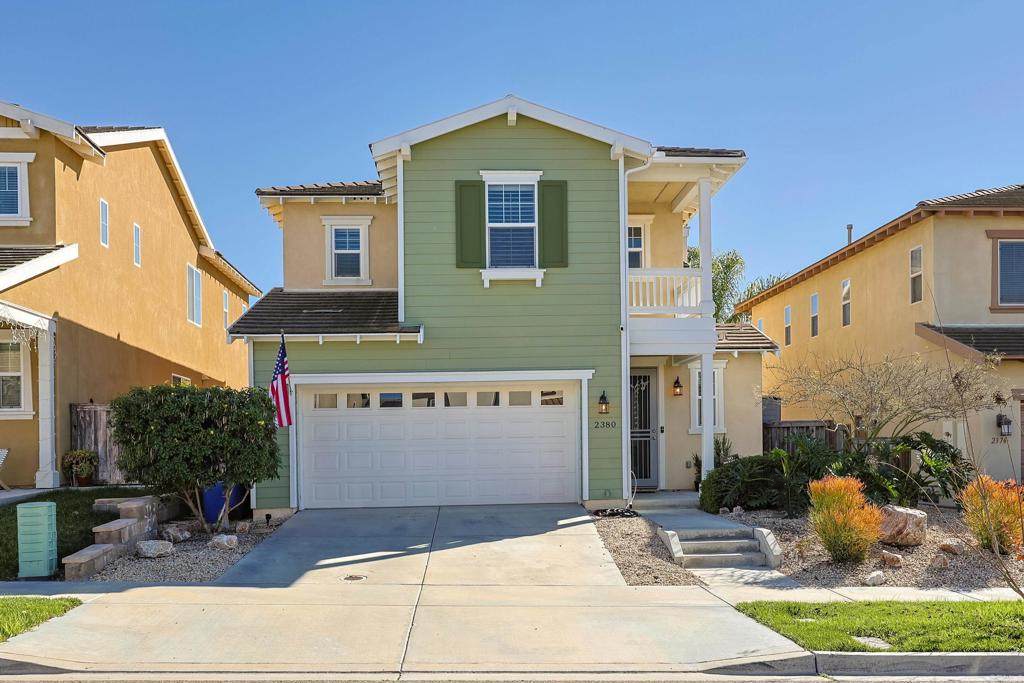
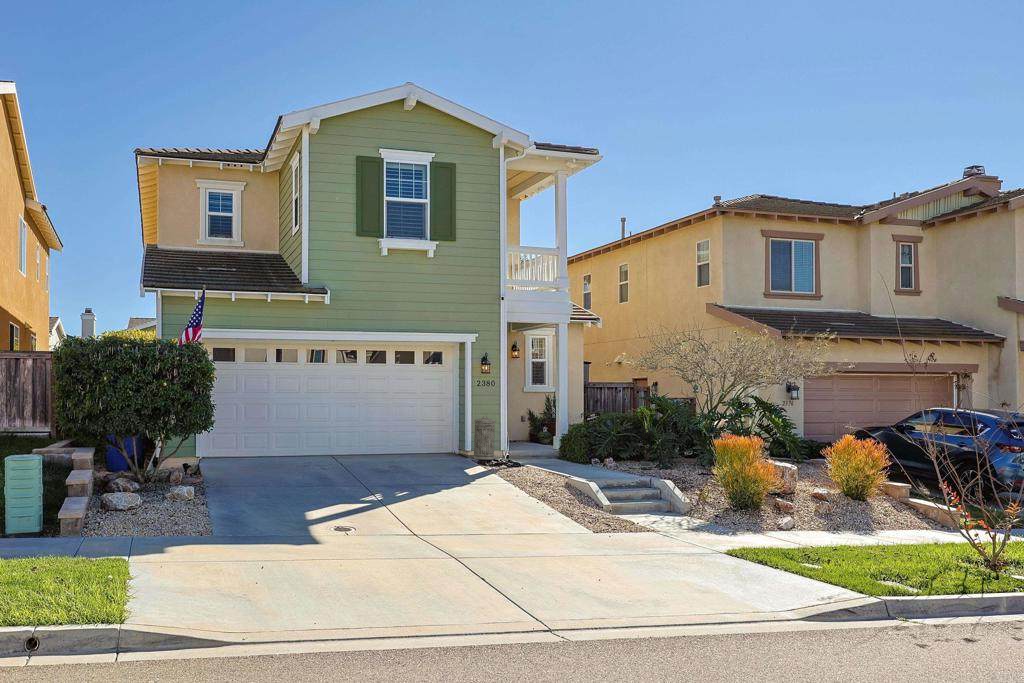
trash can: none [590,459,614,508] -> present [473,417,495,460]

